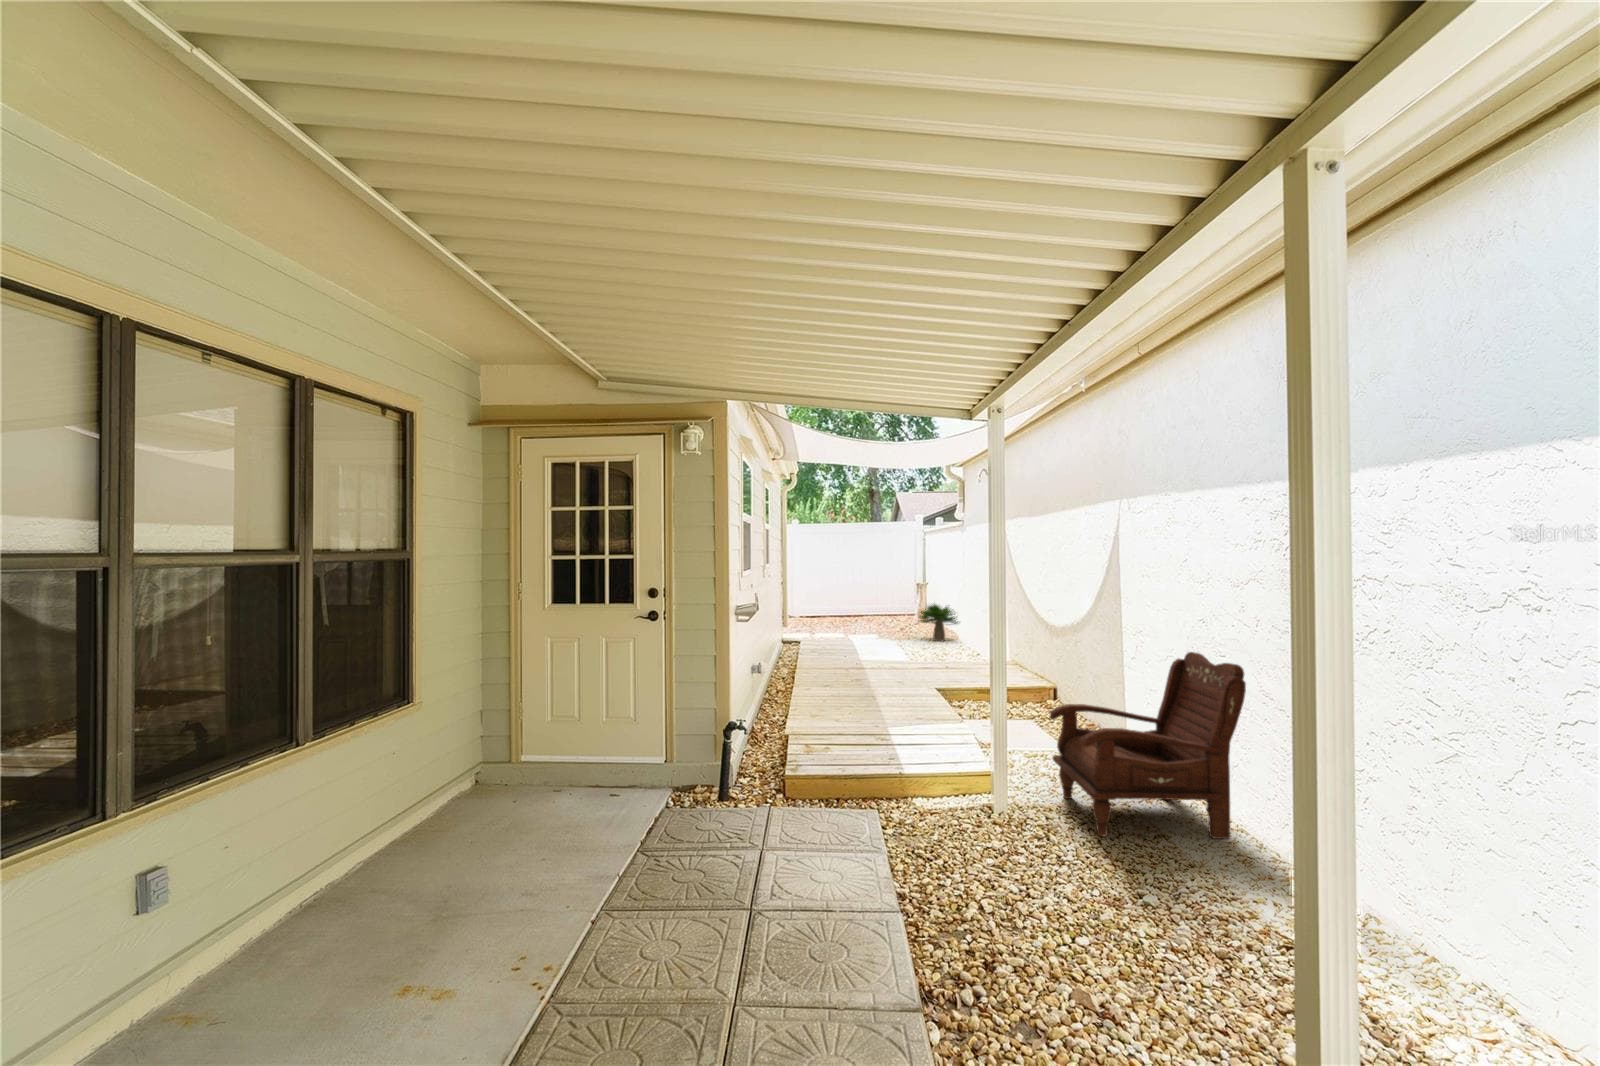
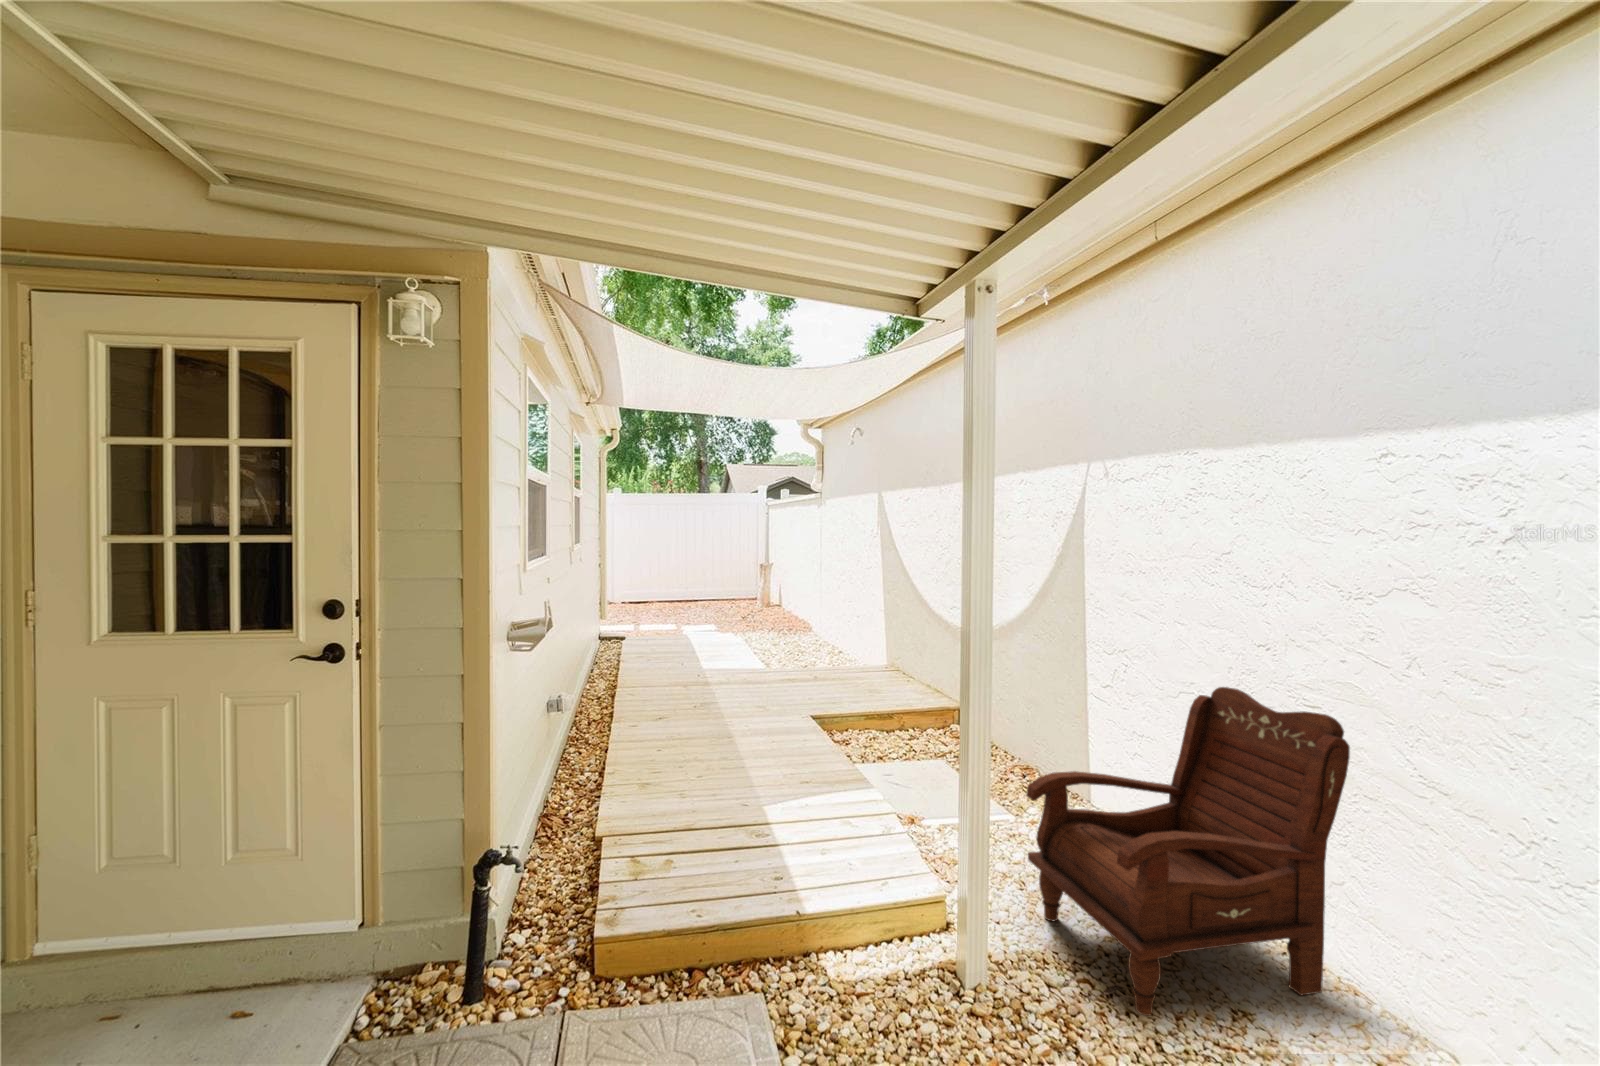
potted plant: present [920,604,958,641] -> none [764,591,820,638]

